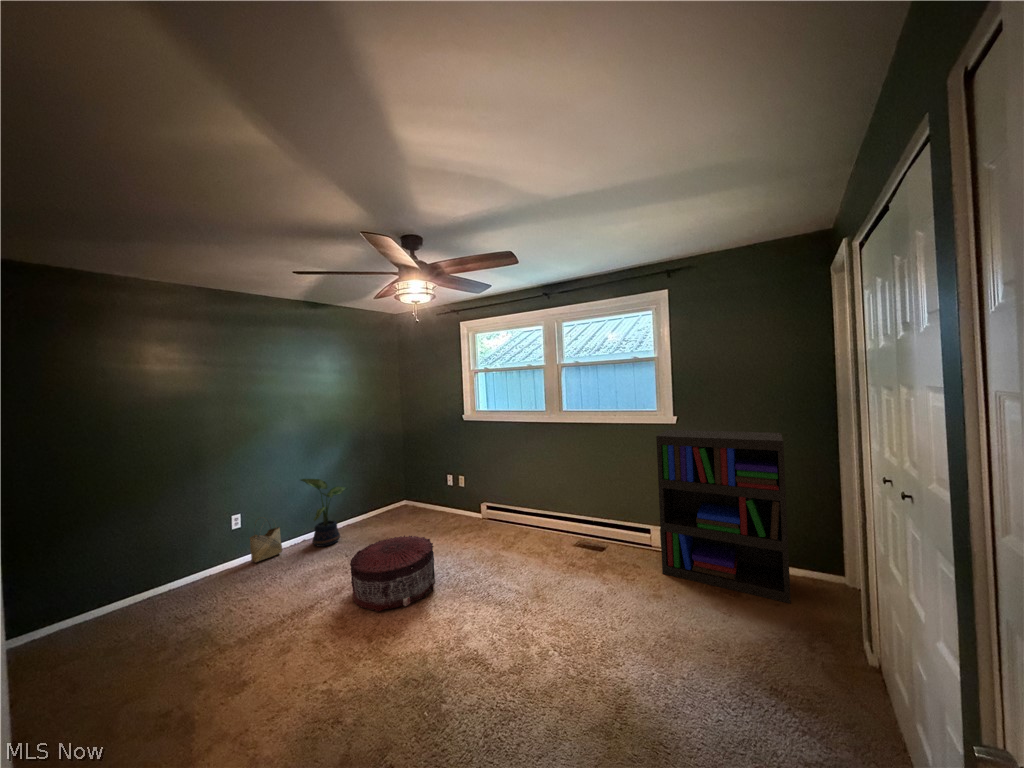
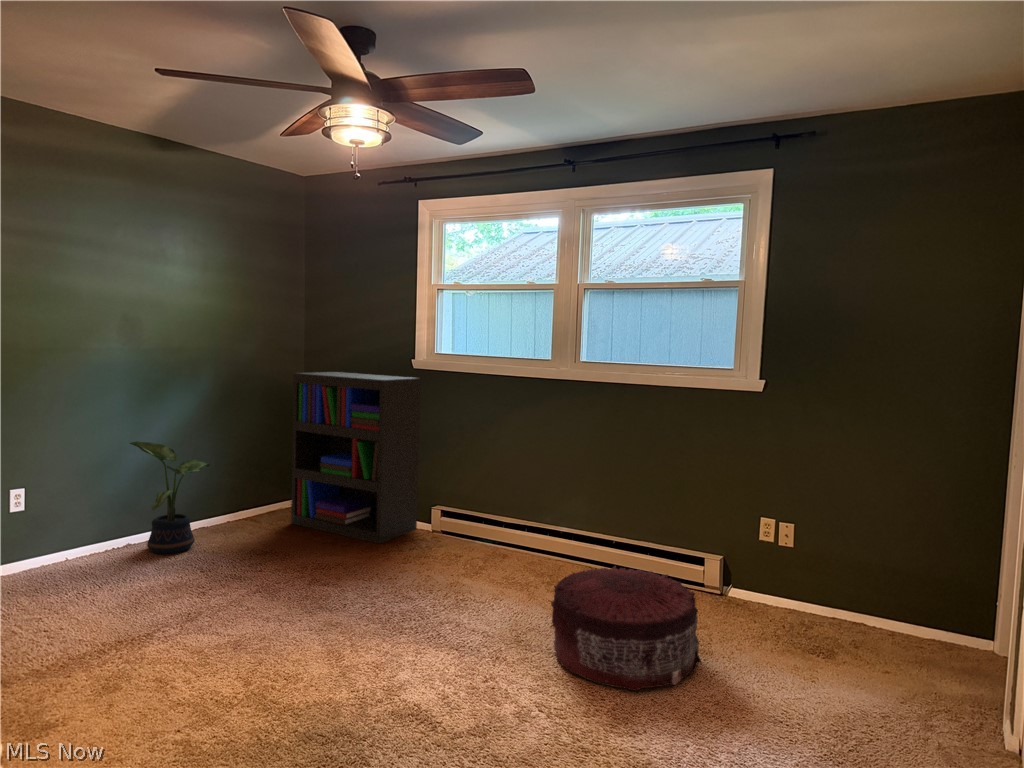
bookshelf: present [656,430,791,603] -> present [291,372,421,544]
woven basket: present [250,527,282,562] -> none [42,497,97,569]
pouf: present [350,535,435,612] -> present [551,566,701,691]

